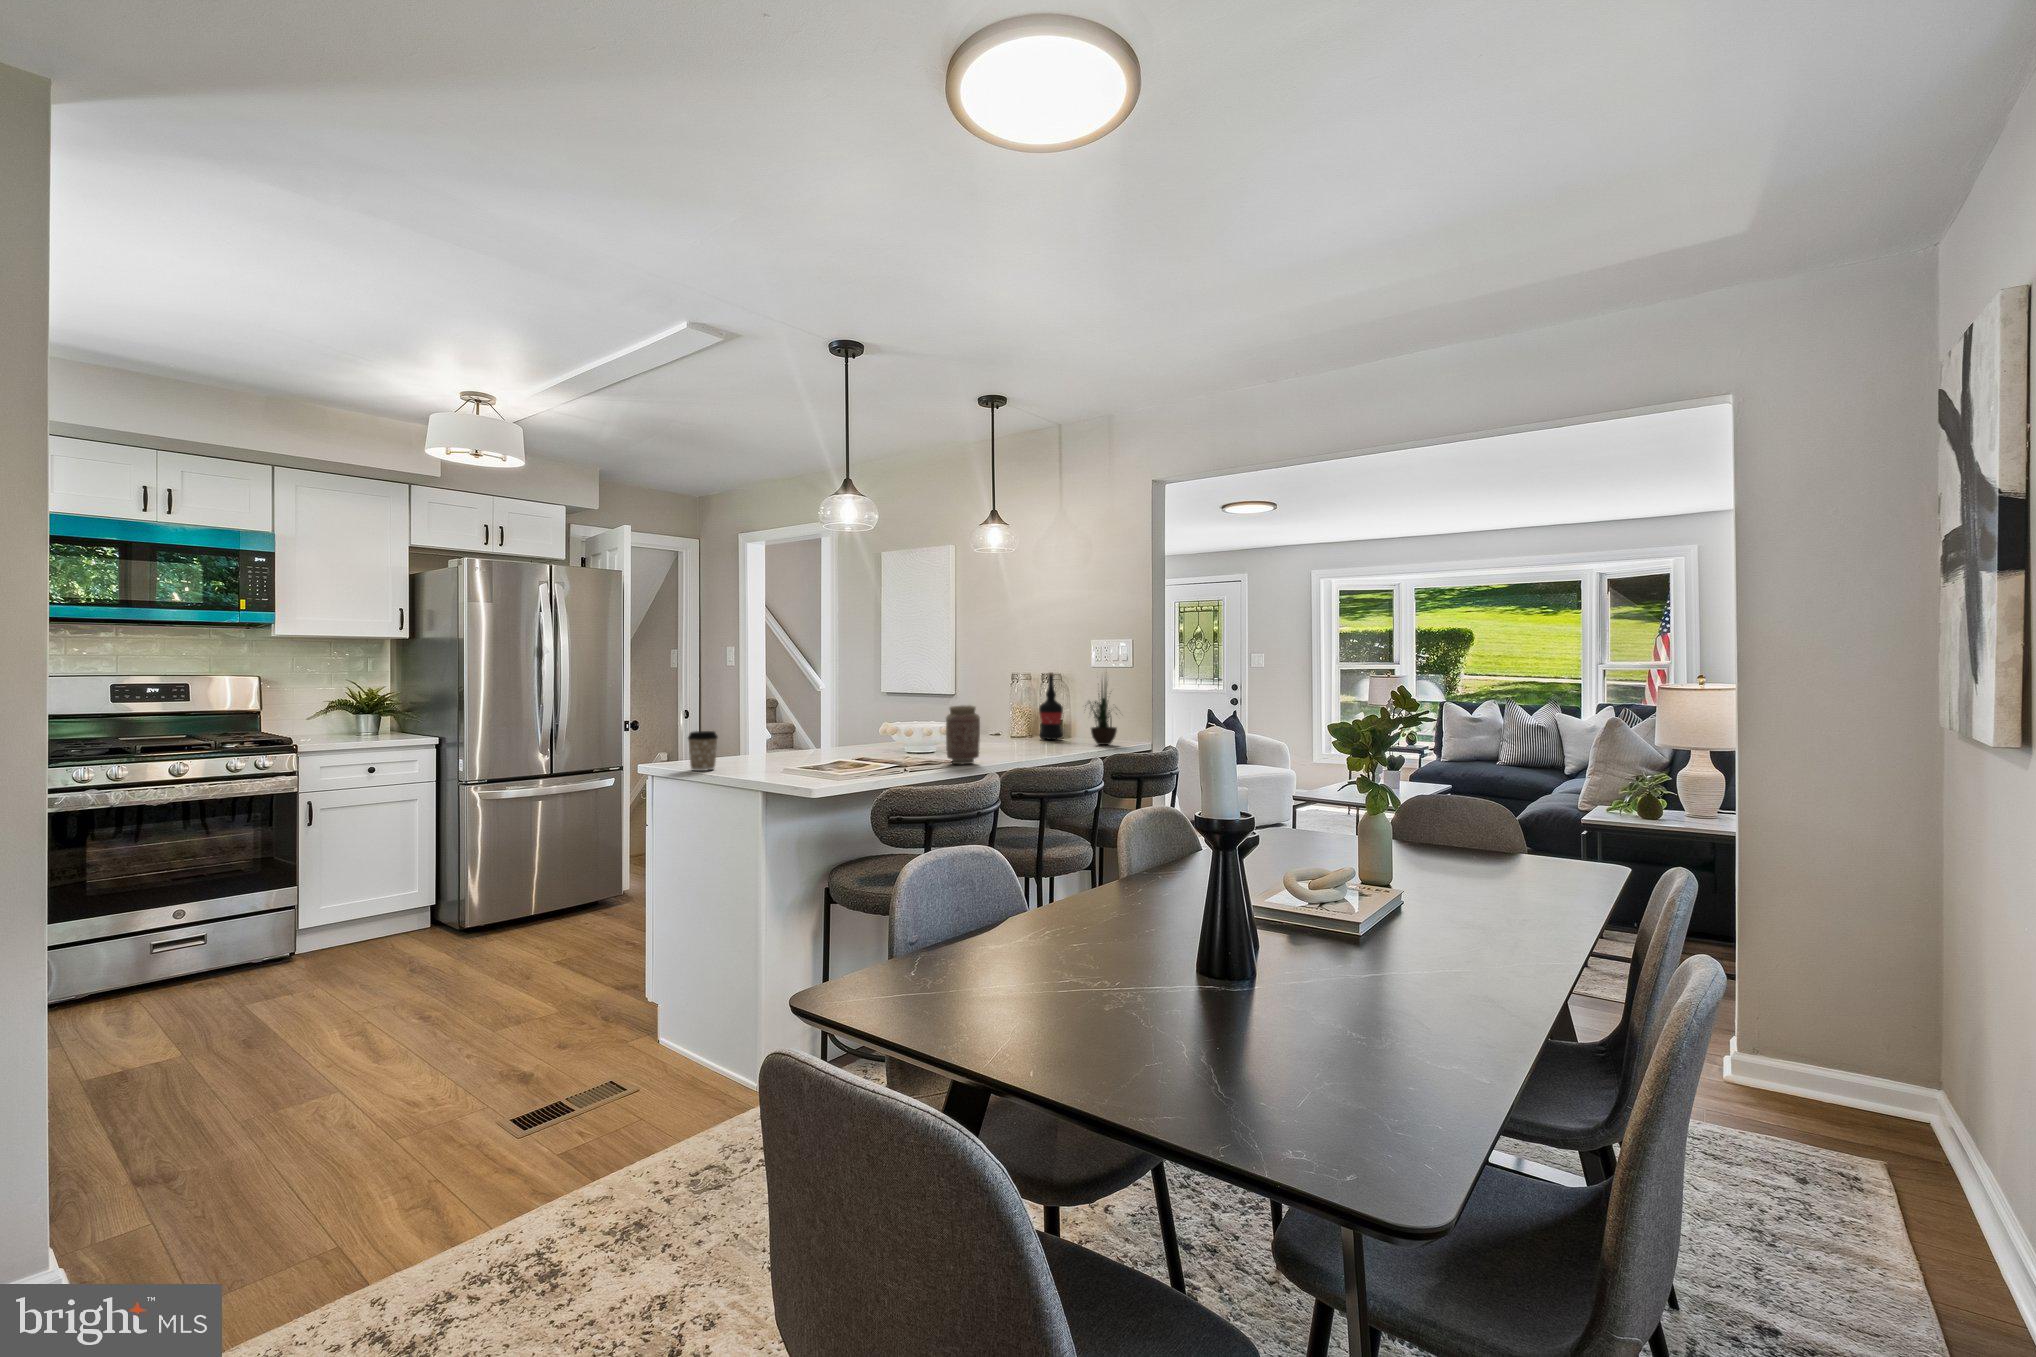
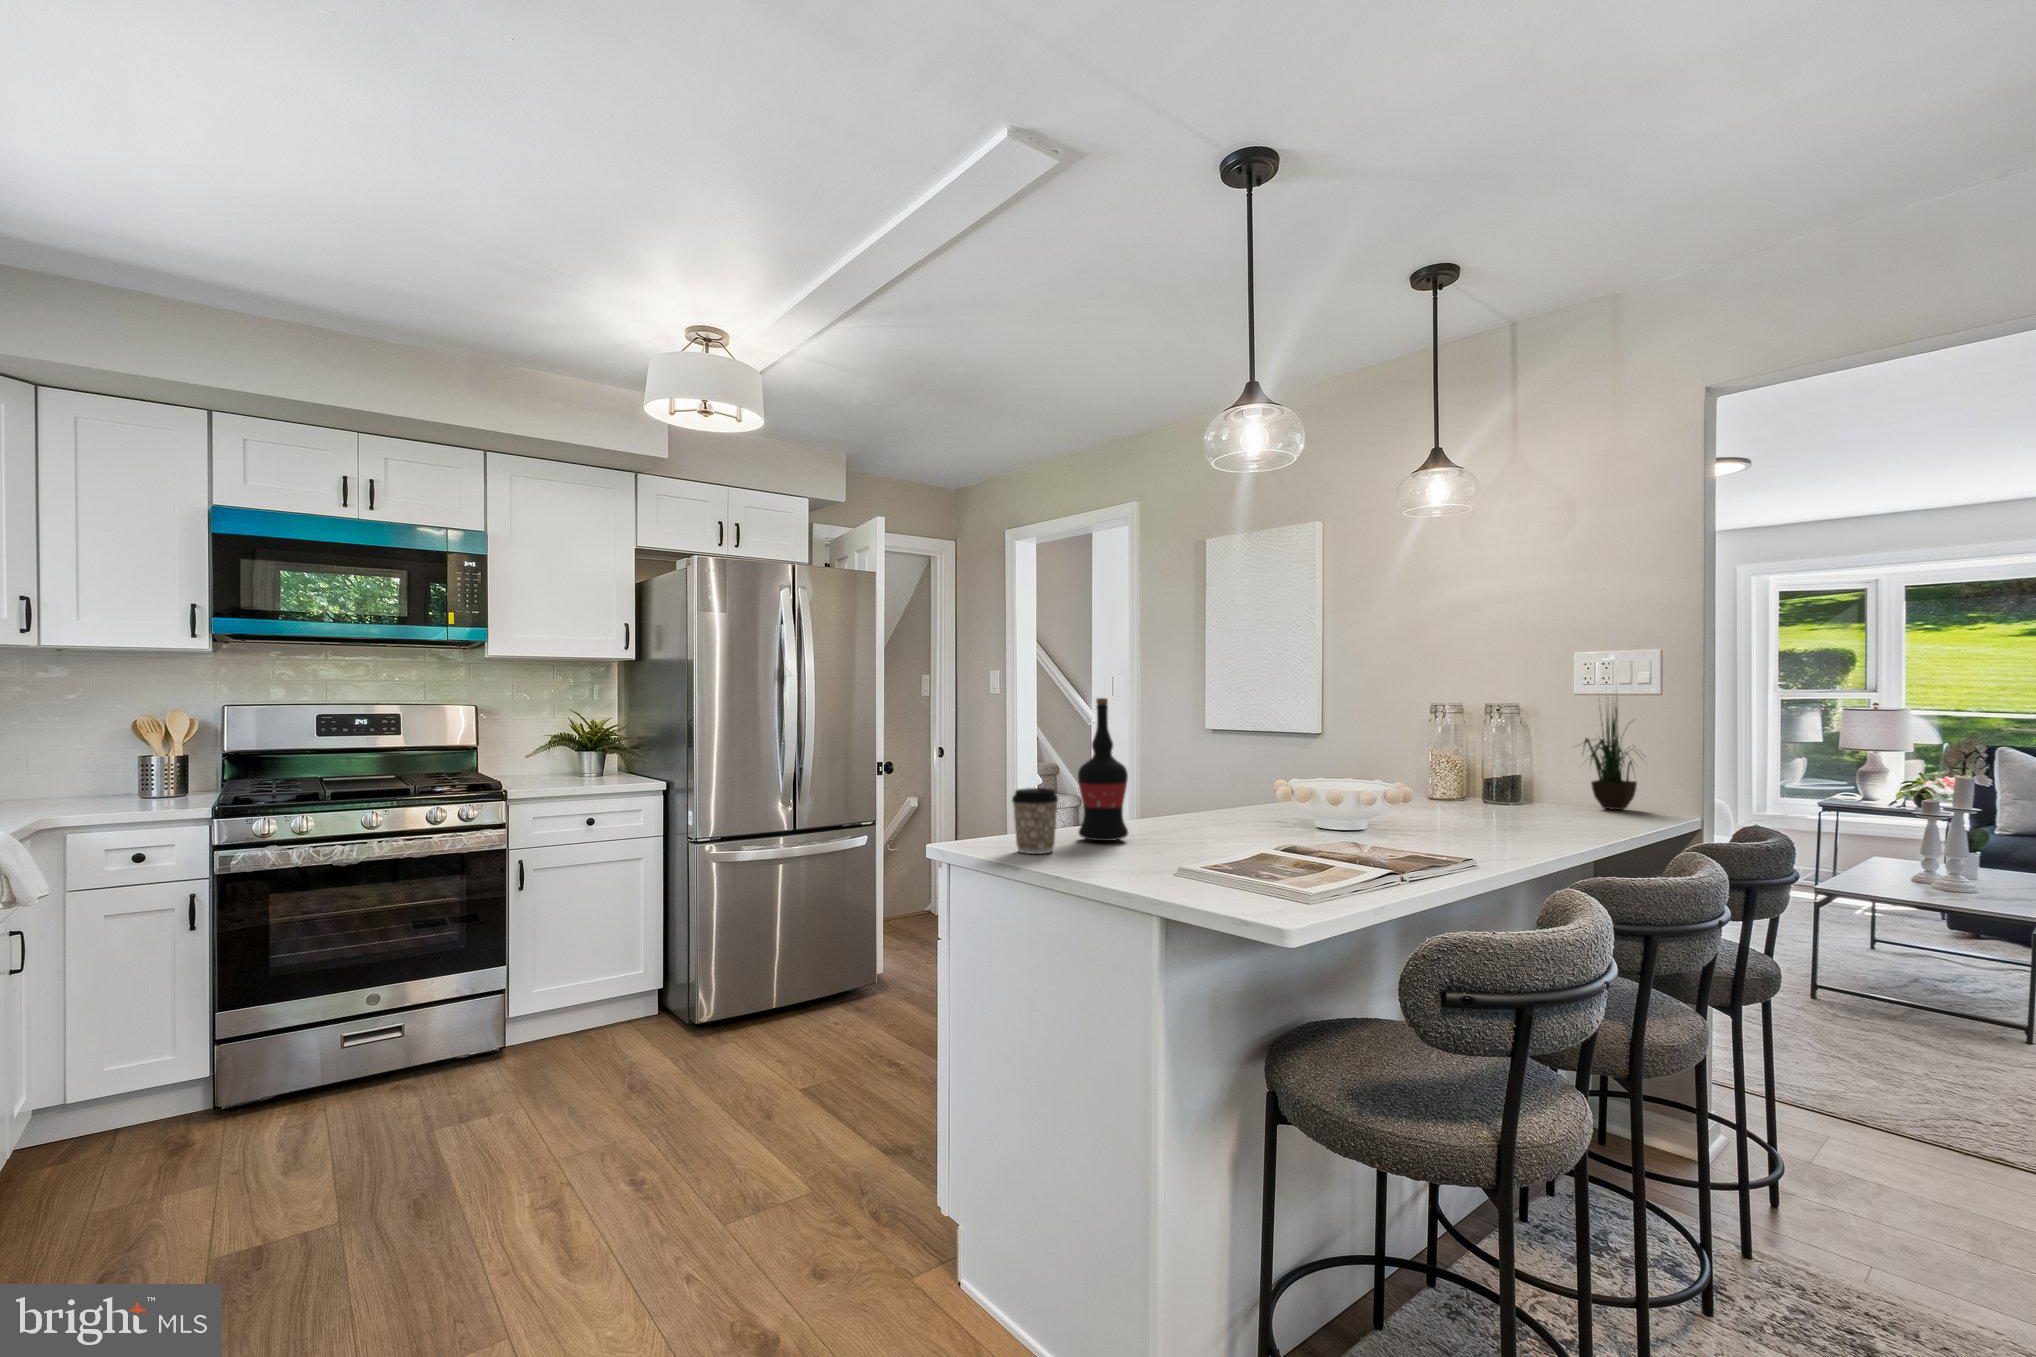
wine bottle: present [1039,673,1063,740] -> present [1078,698,1128,841]
vase: present [946,705,980,764] -> none [1418,748,1483,849]

